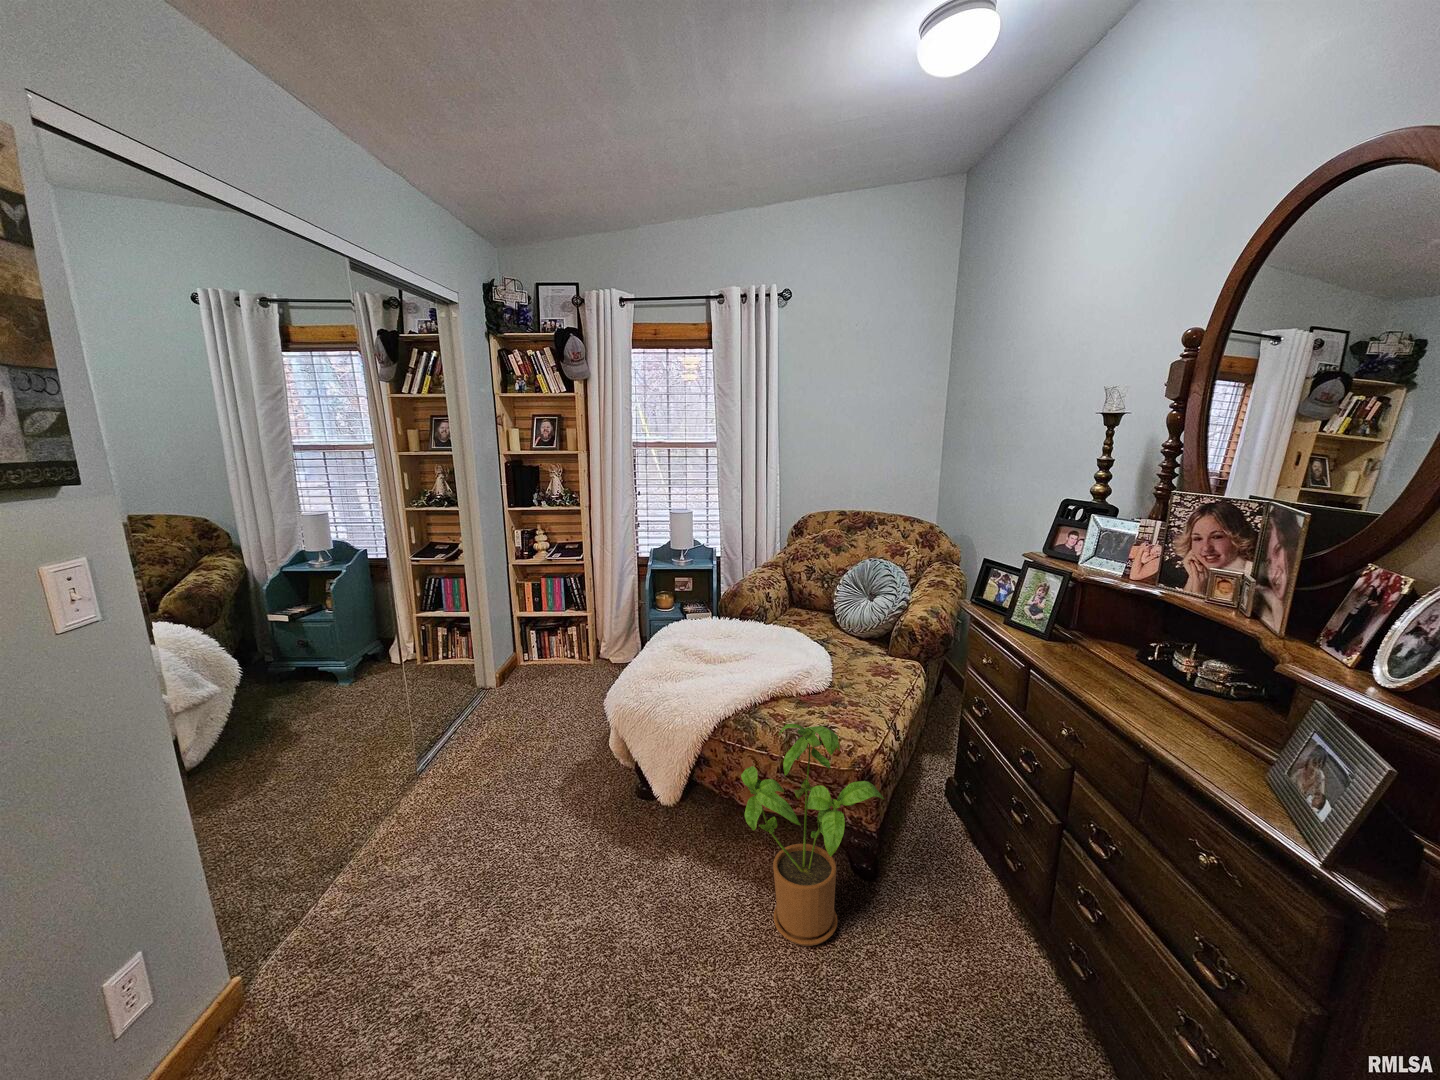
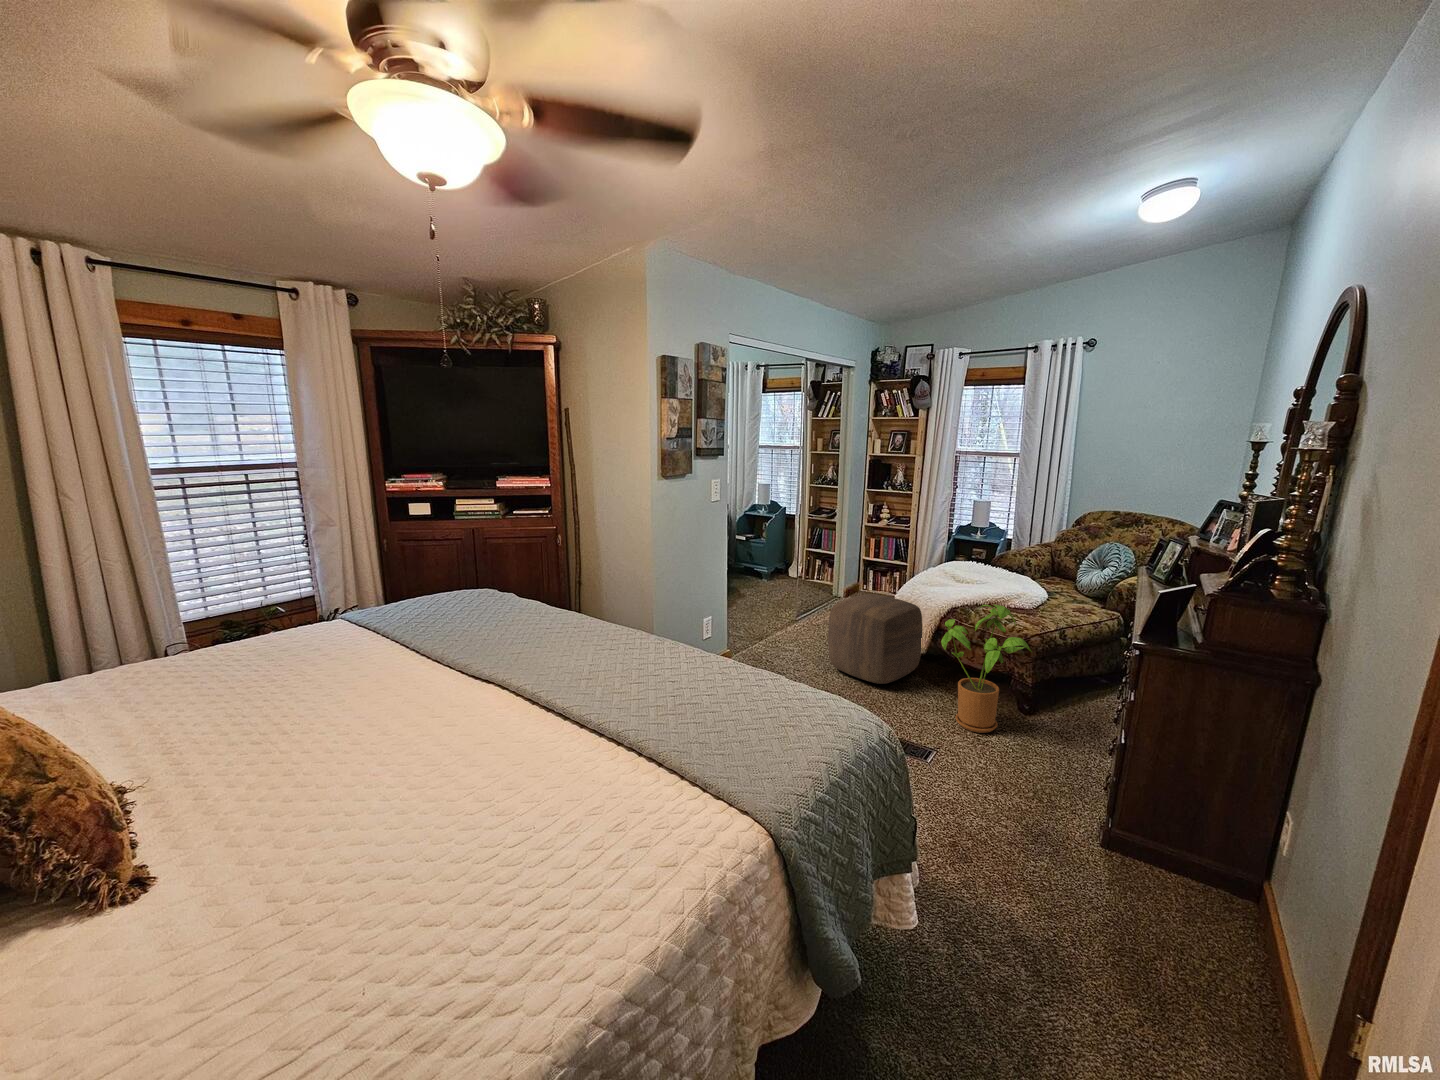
ottoman: none [518,721,678,901] -> present [828,594,922,684]

